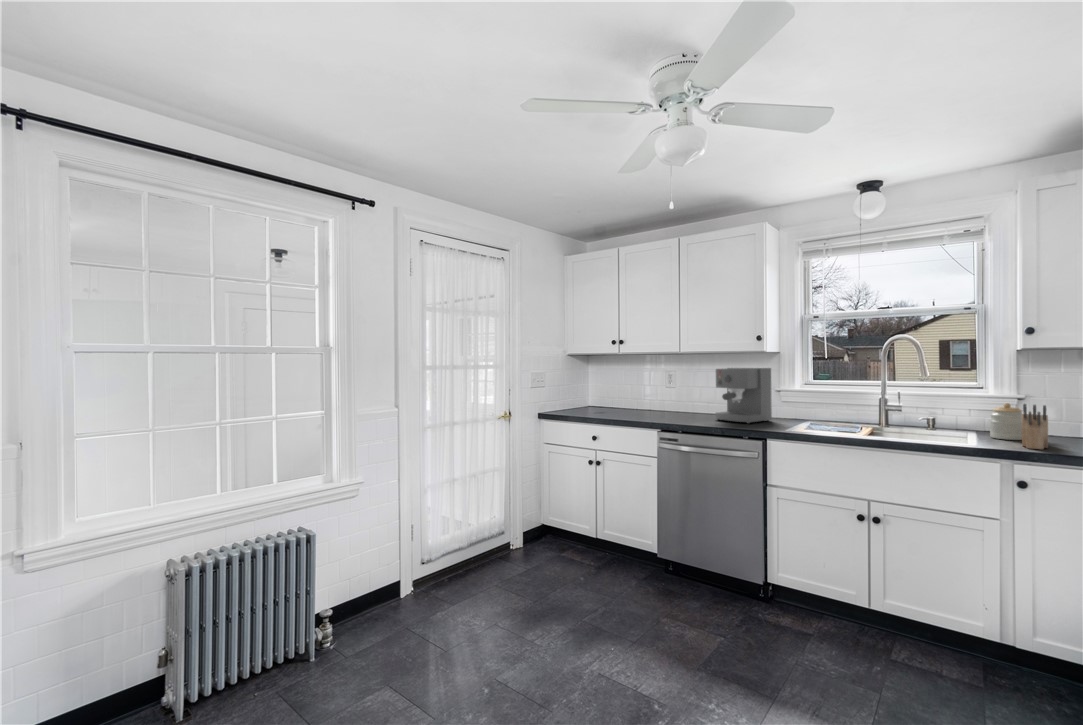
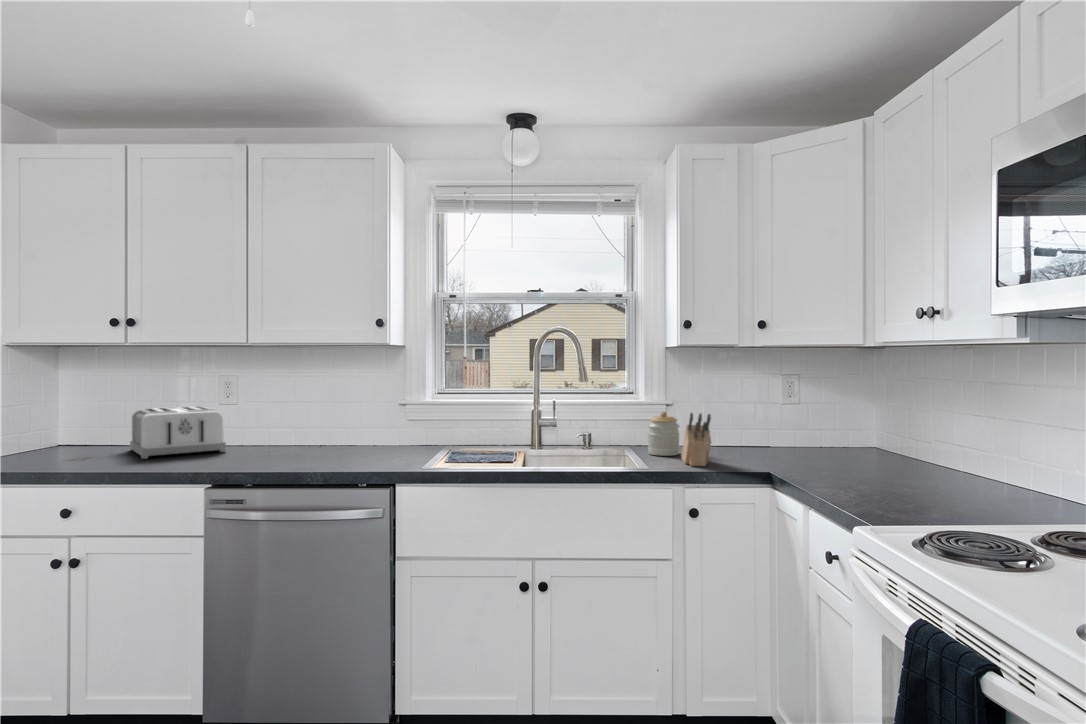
coffee maker: present [716,368,772,423] -> none [310,370,395,460]
toaster: none [621,388,669,414] -> present [130,406,226,459]

